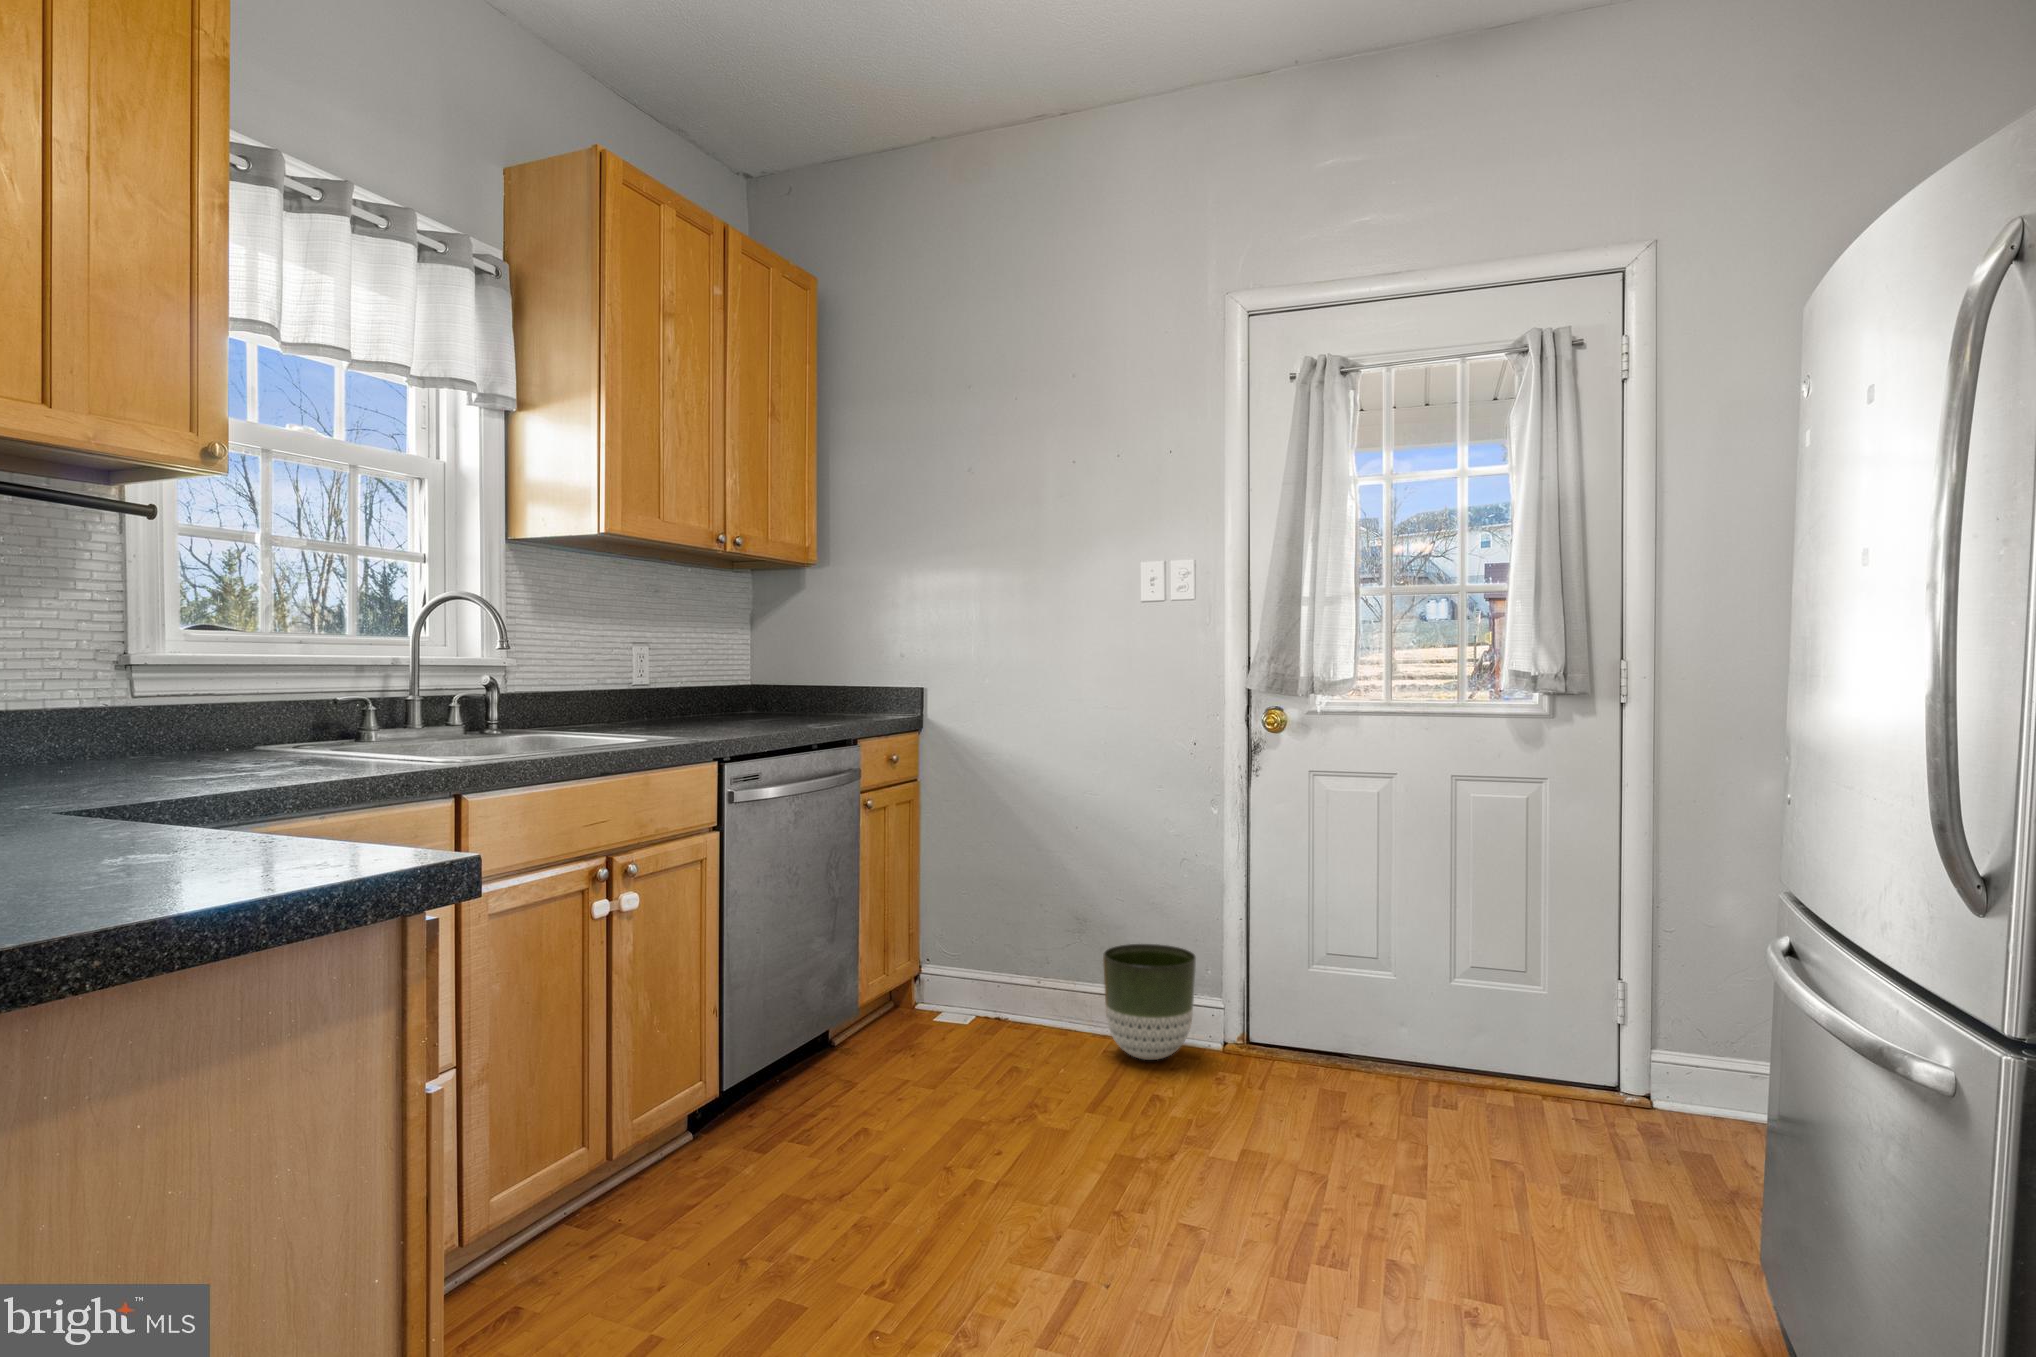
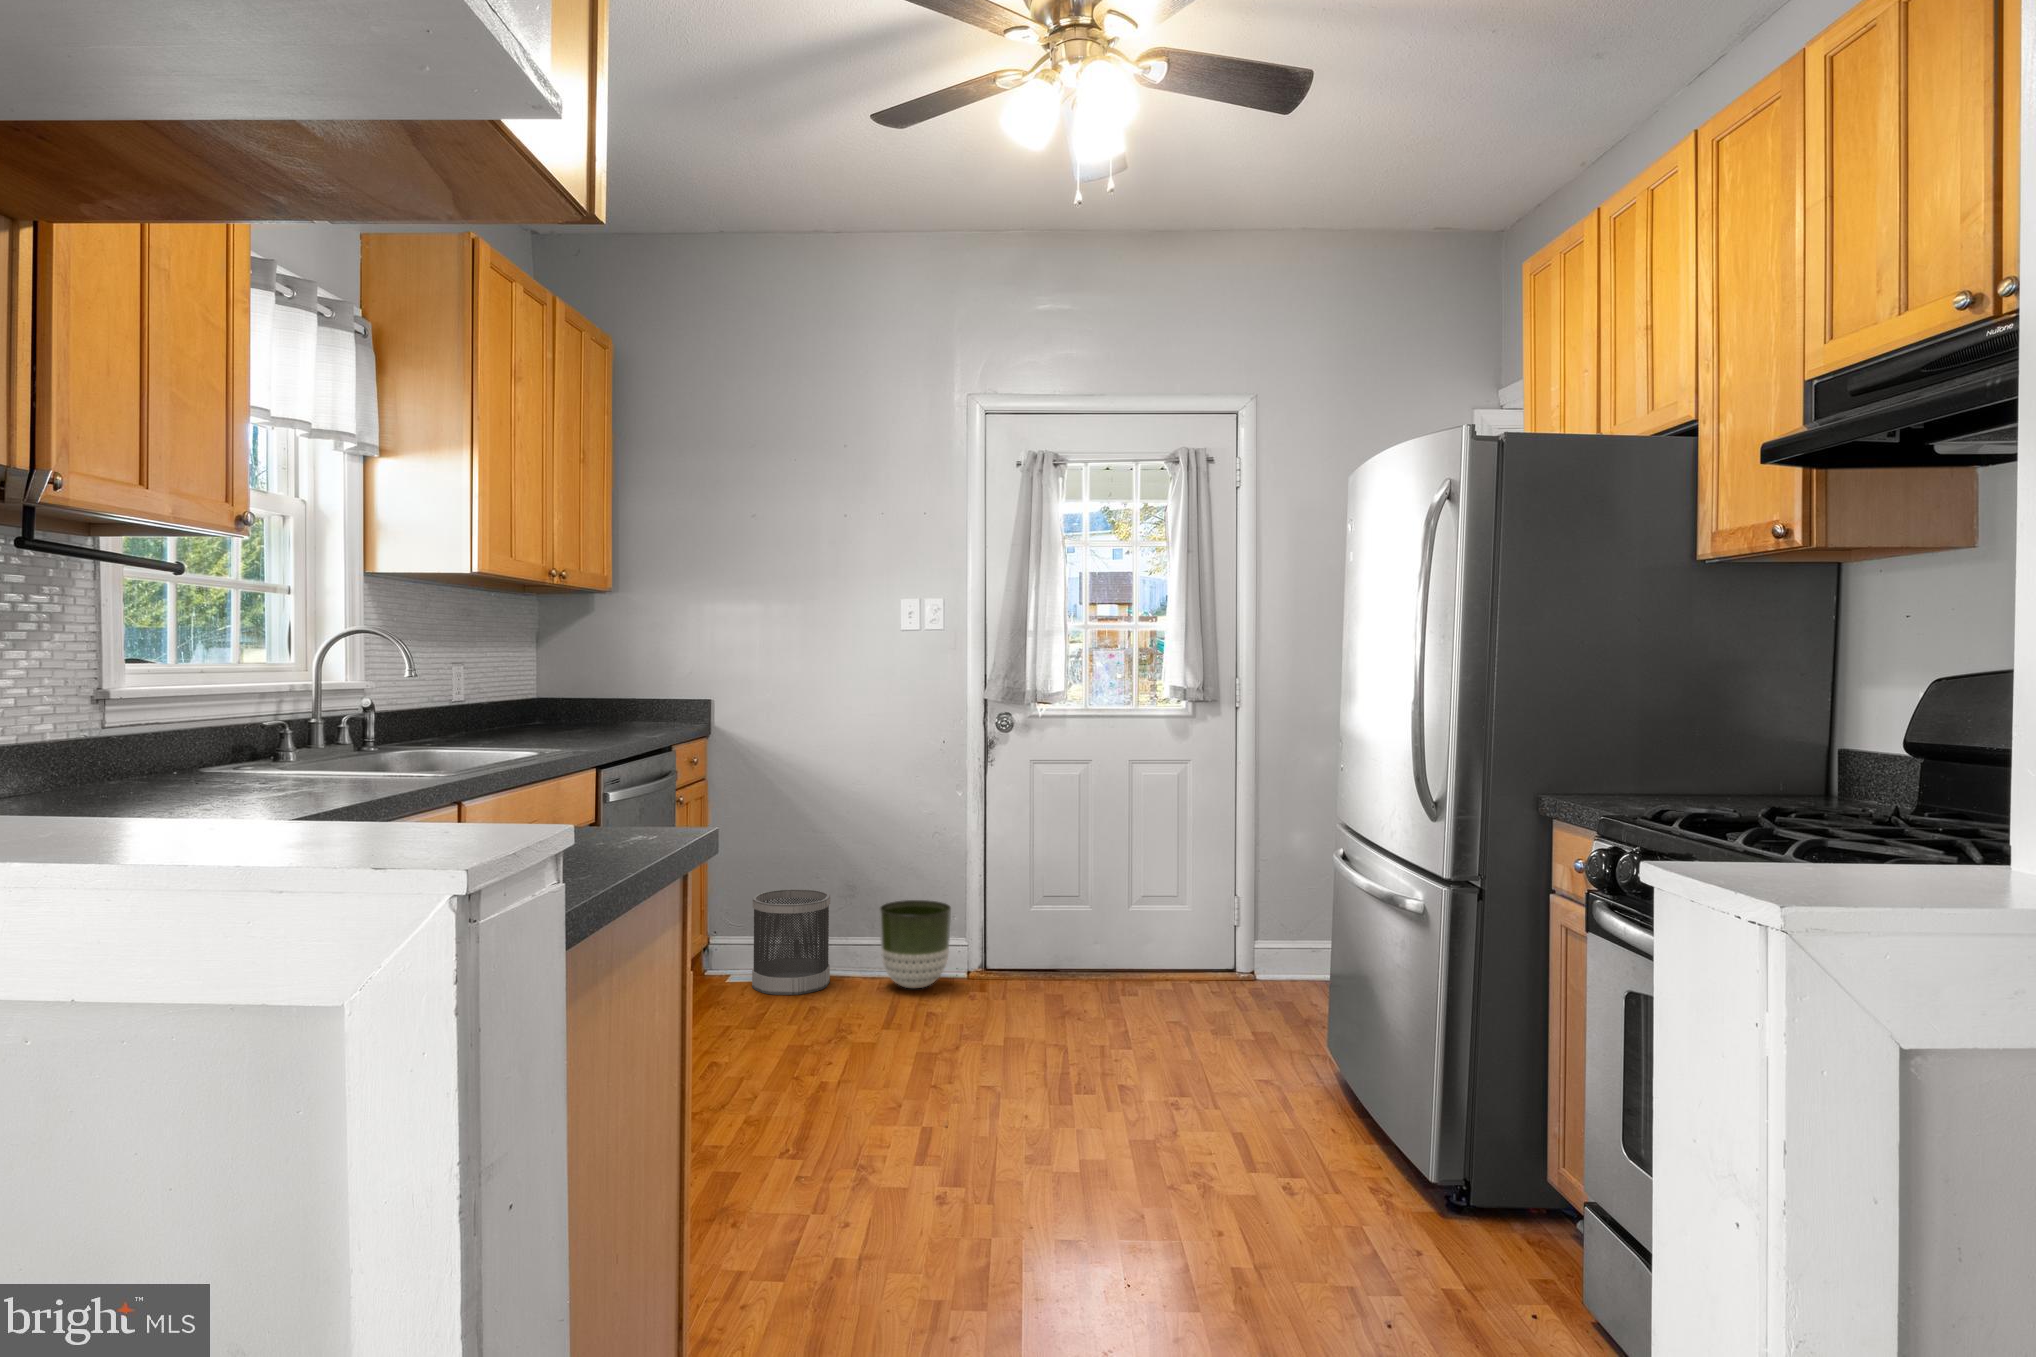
wastebasket: none [955,918,1050,1051] -> present [752,889,830,995]

